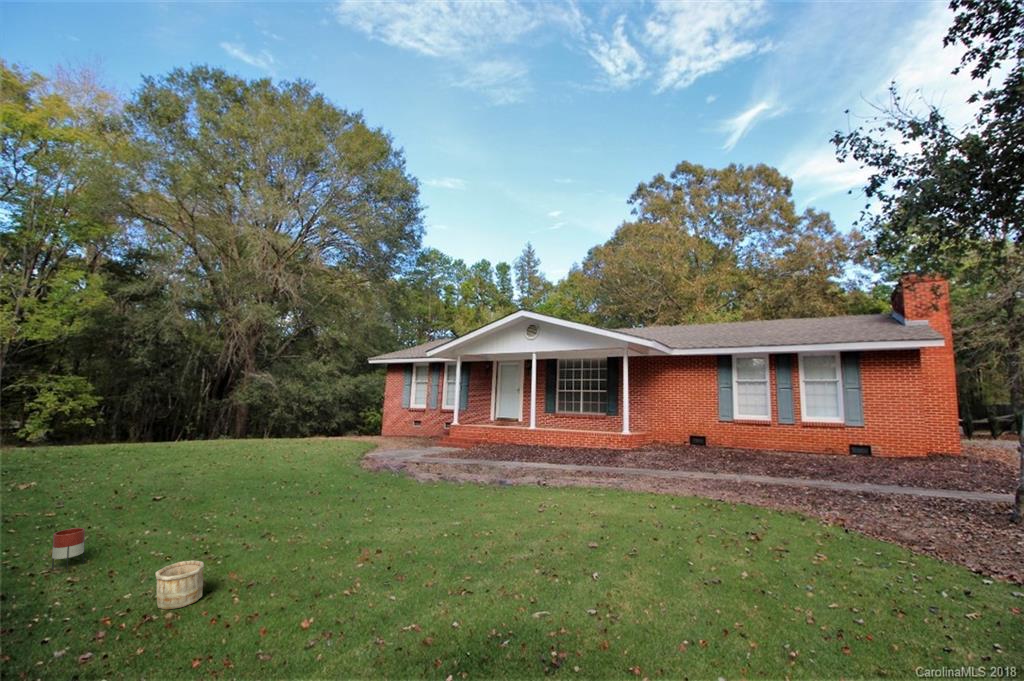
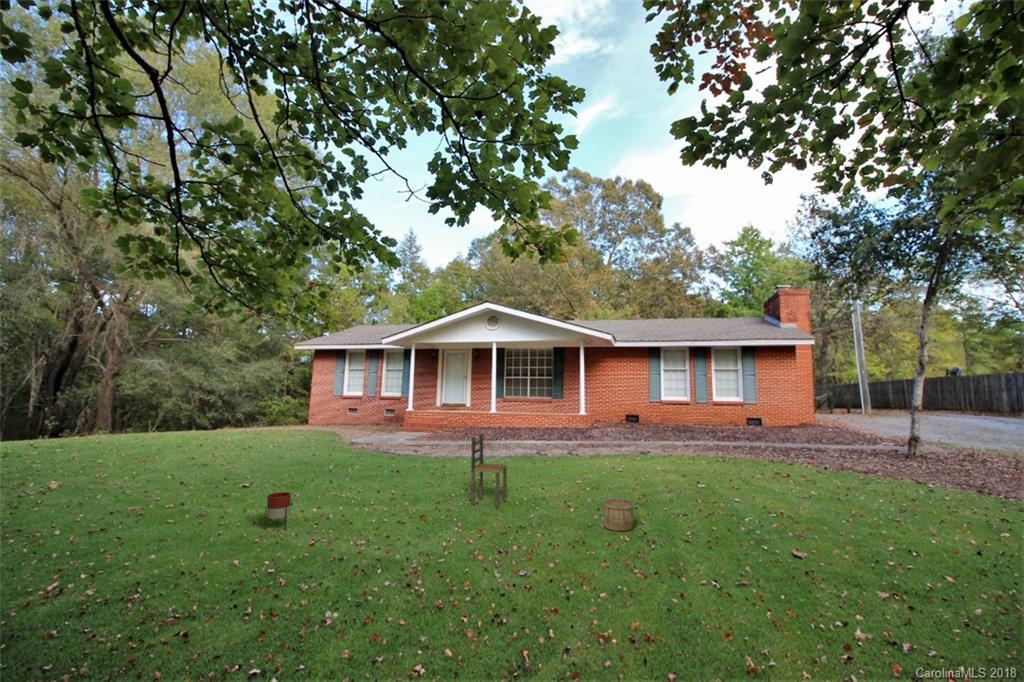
chair: none [302,468,351,564] -> present [471,434,507,507]
wooden bucket: present [155,560,204,610] -> present [603,498,634,531]

